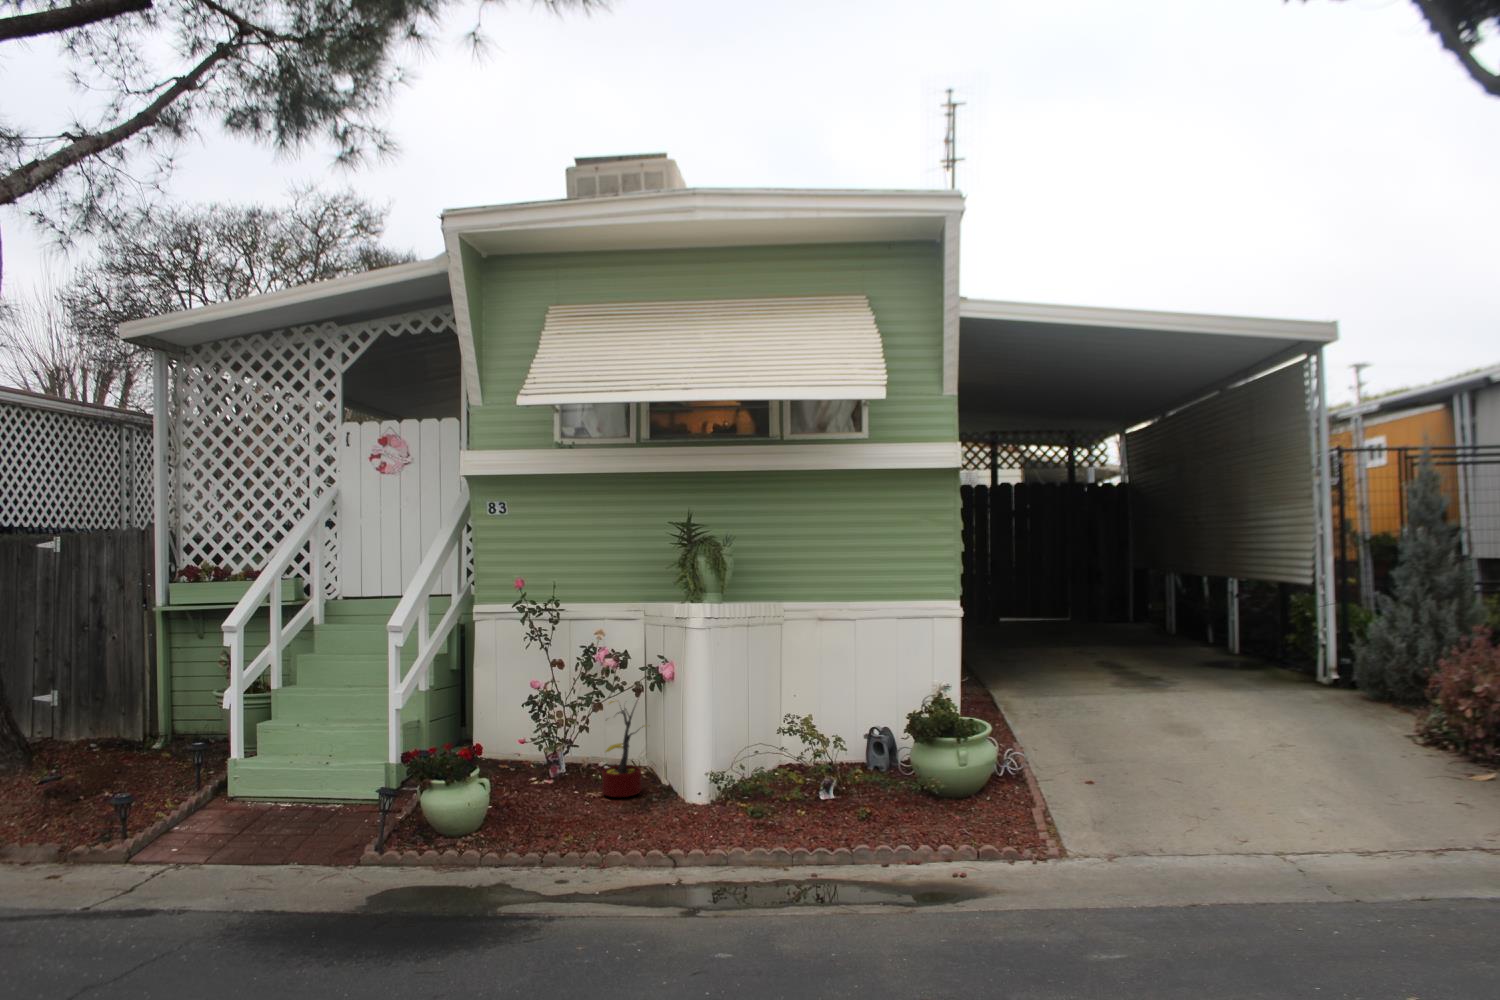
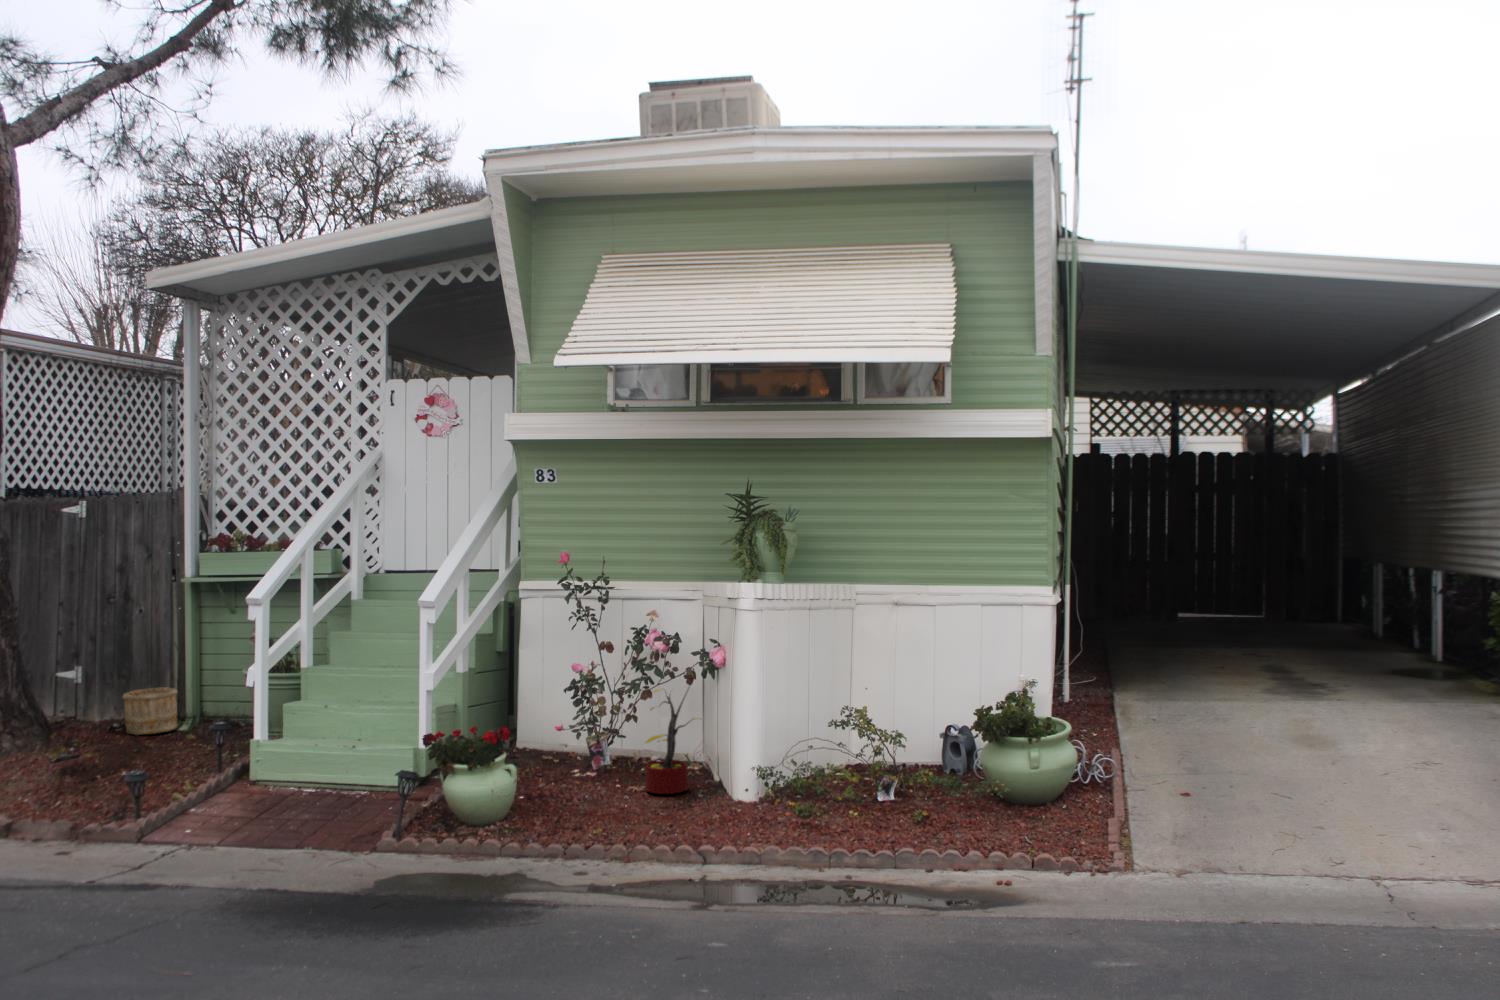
wooden bucket: none [88,713,144,760] -> present [123,687,177,735]

